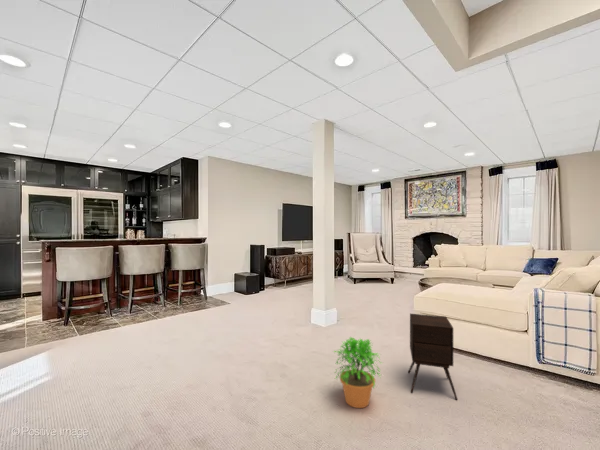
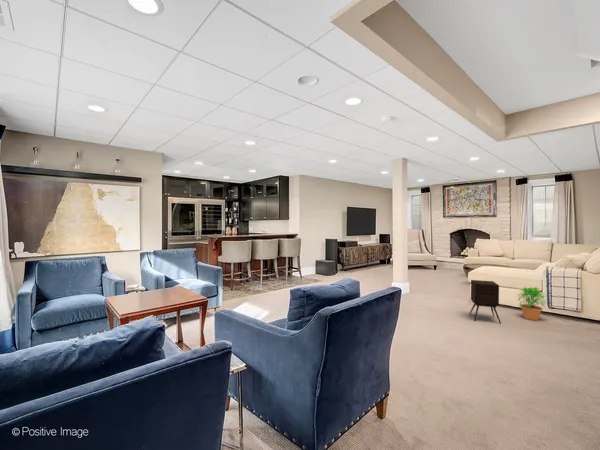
potted plant: present [334,337,379,408] -> present [518,287,545,320]

